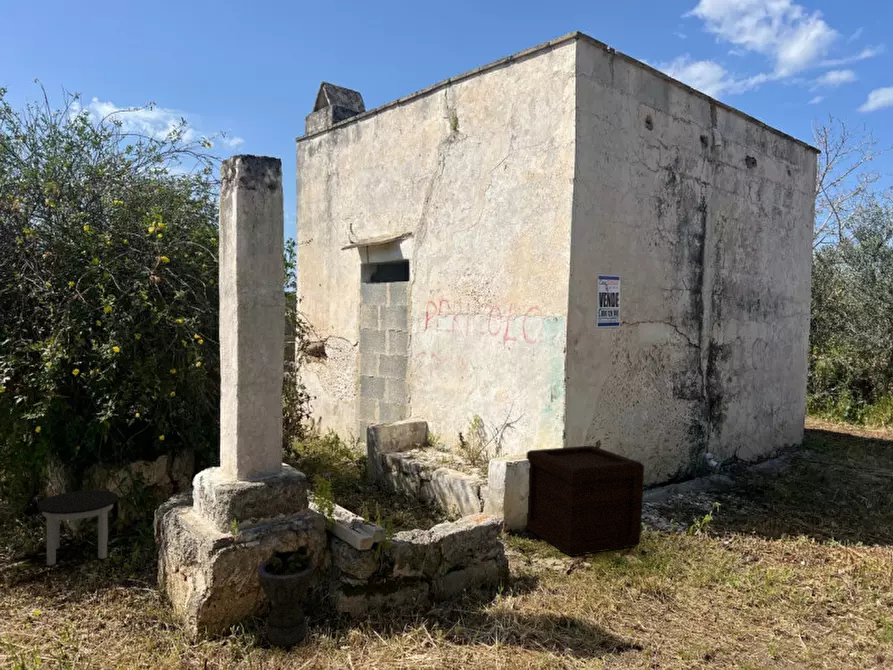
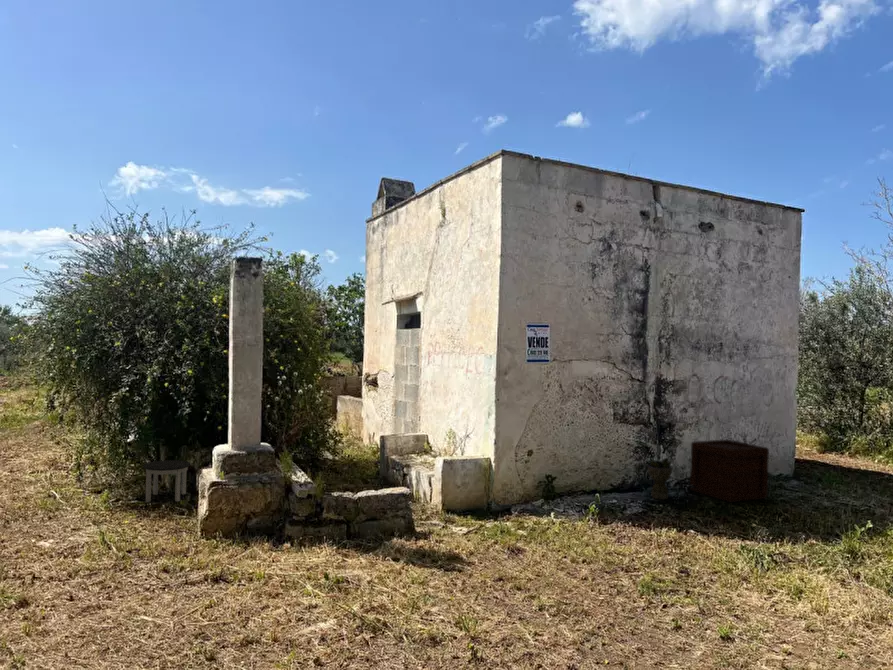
wooden crate: present [525,446,644,556] -> present [690,440,769,502]
planter: present [257,544,314,645] -> present [648,458,672,499]

